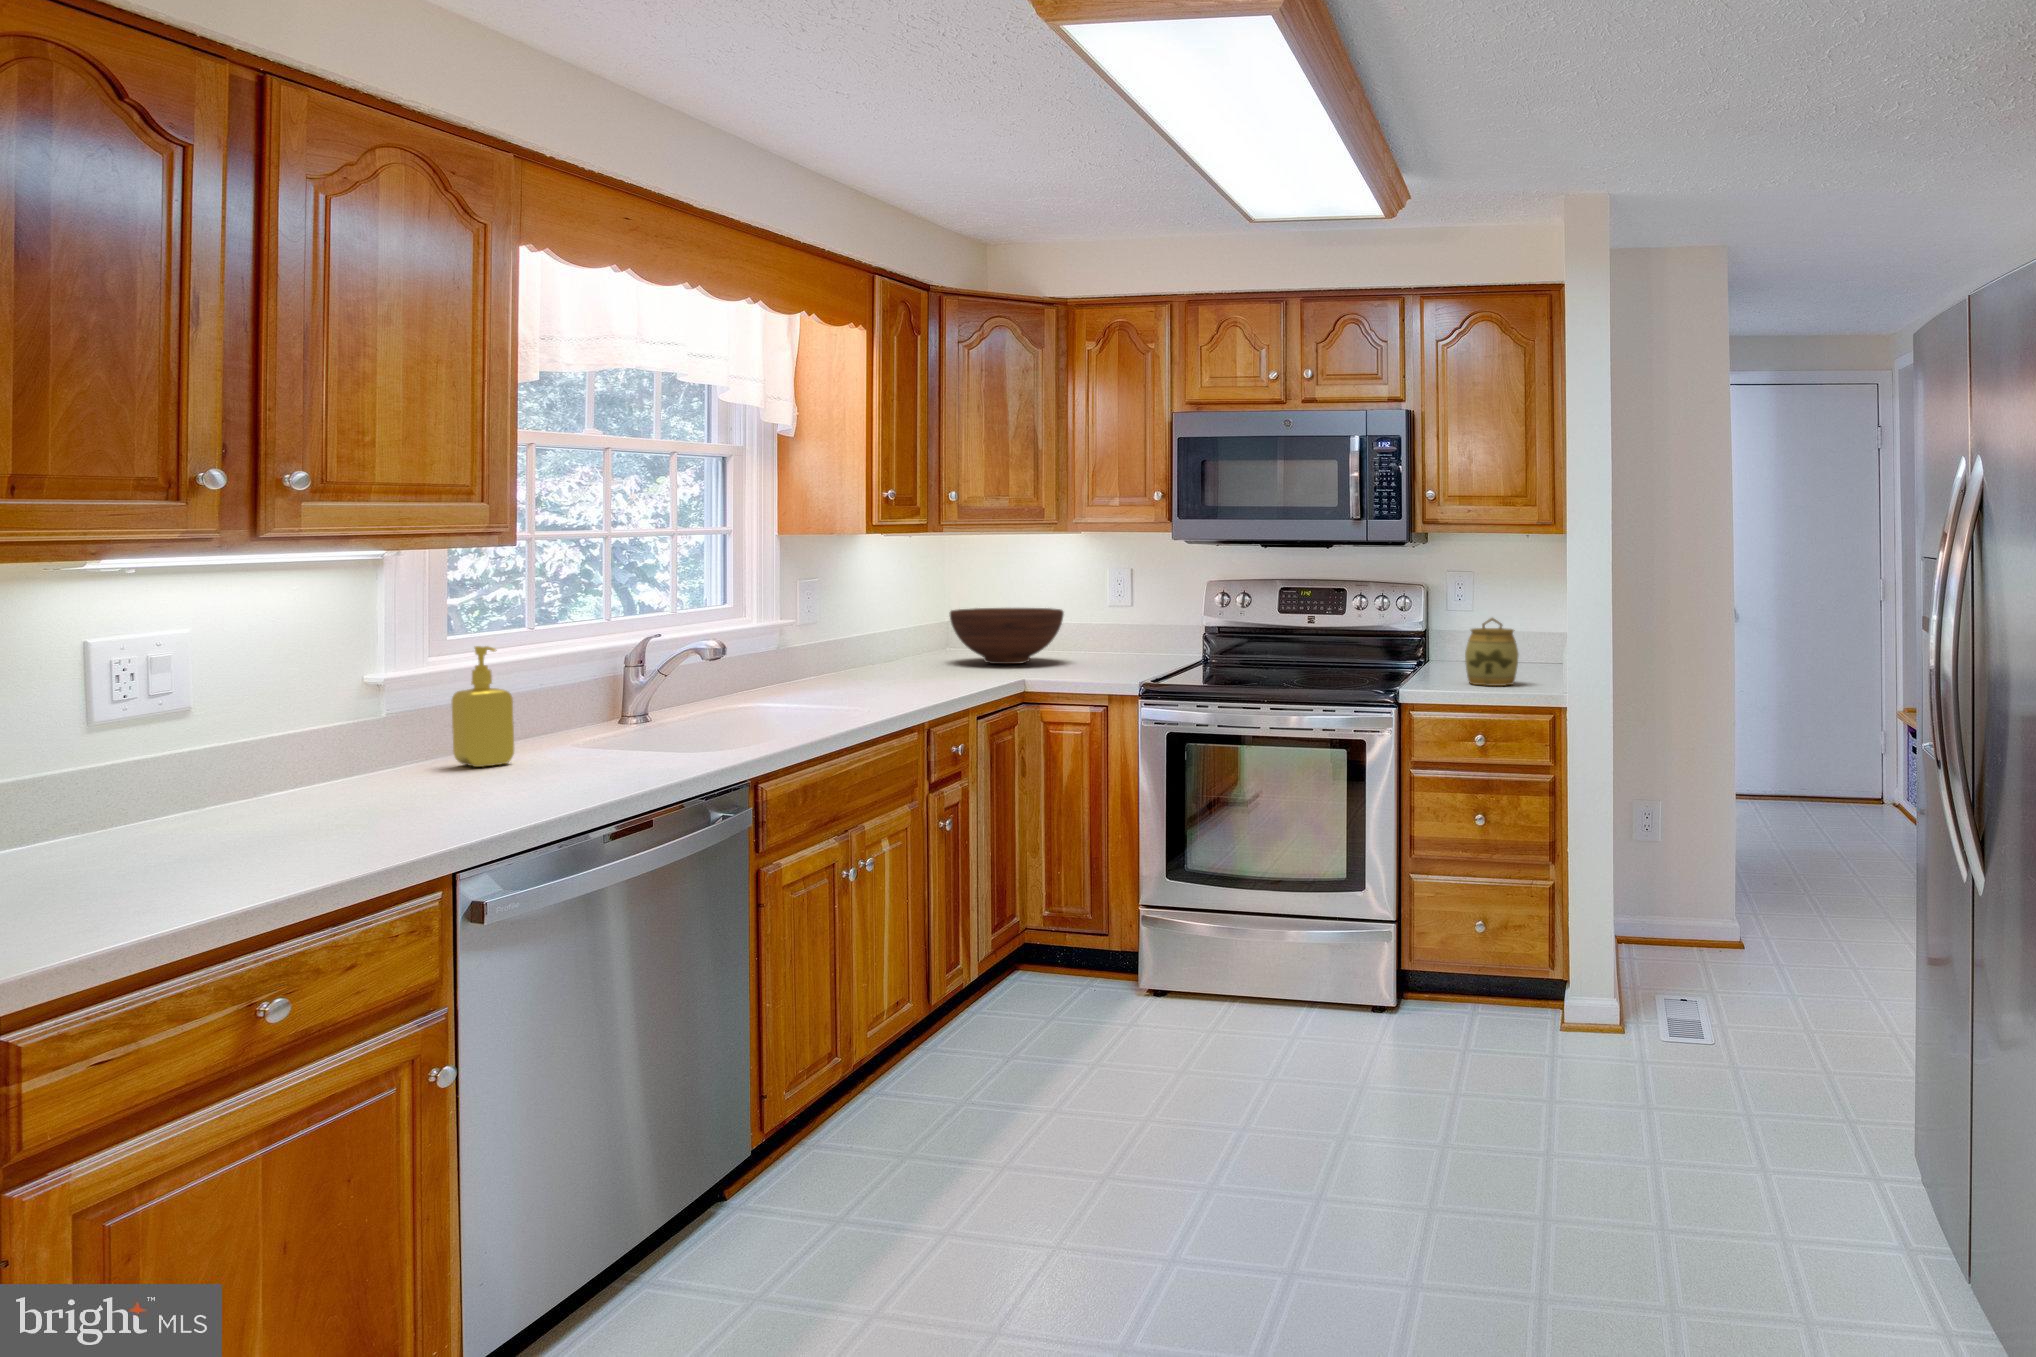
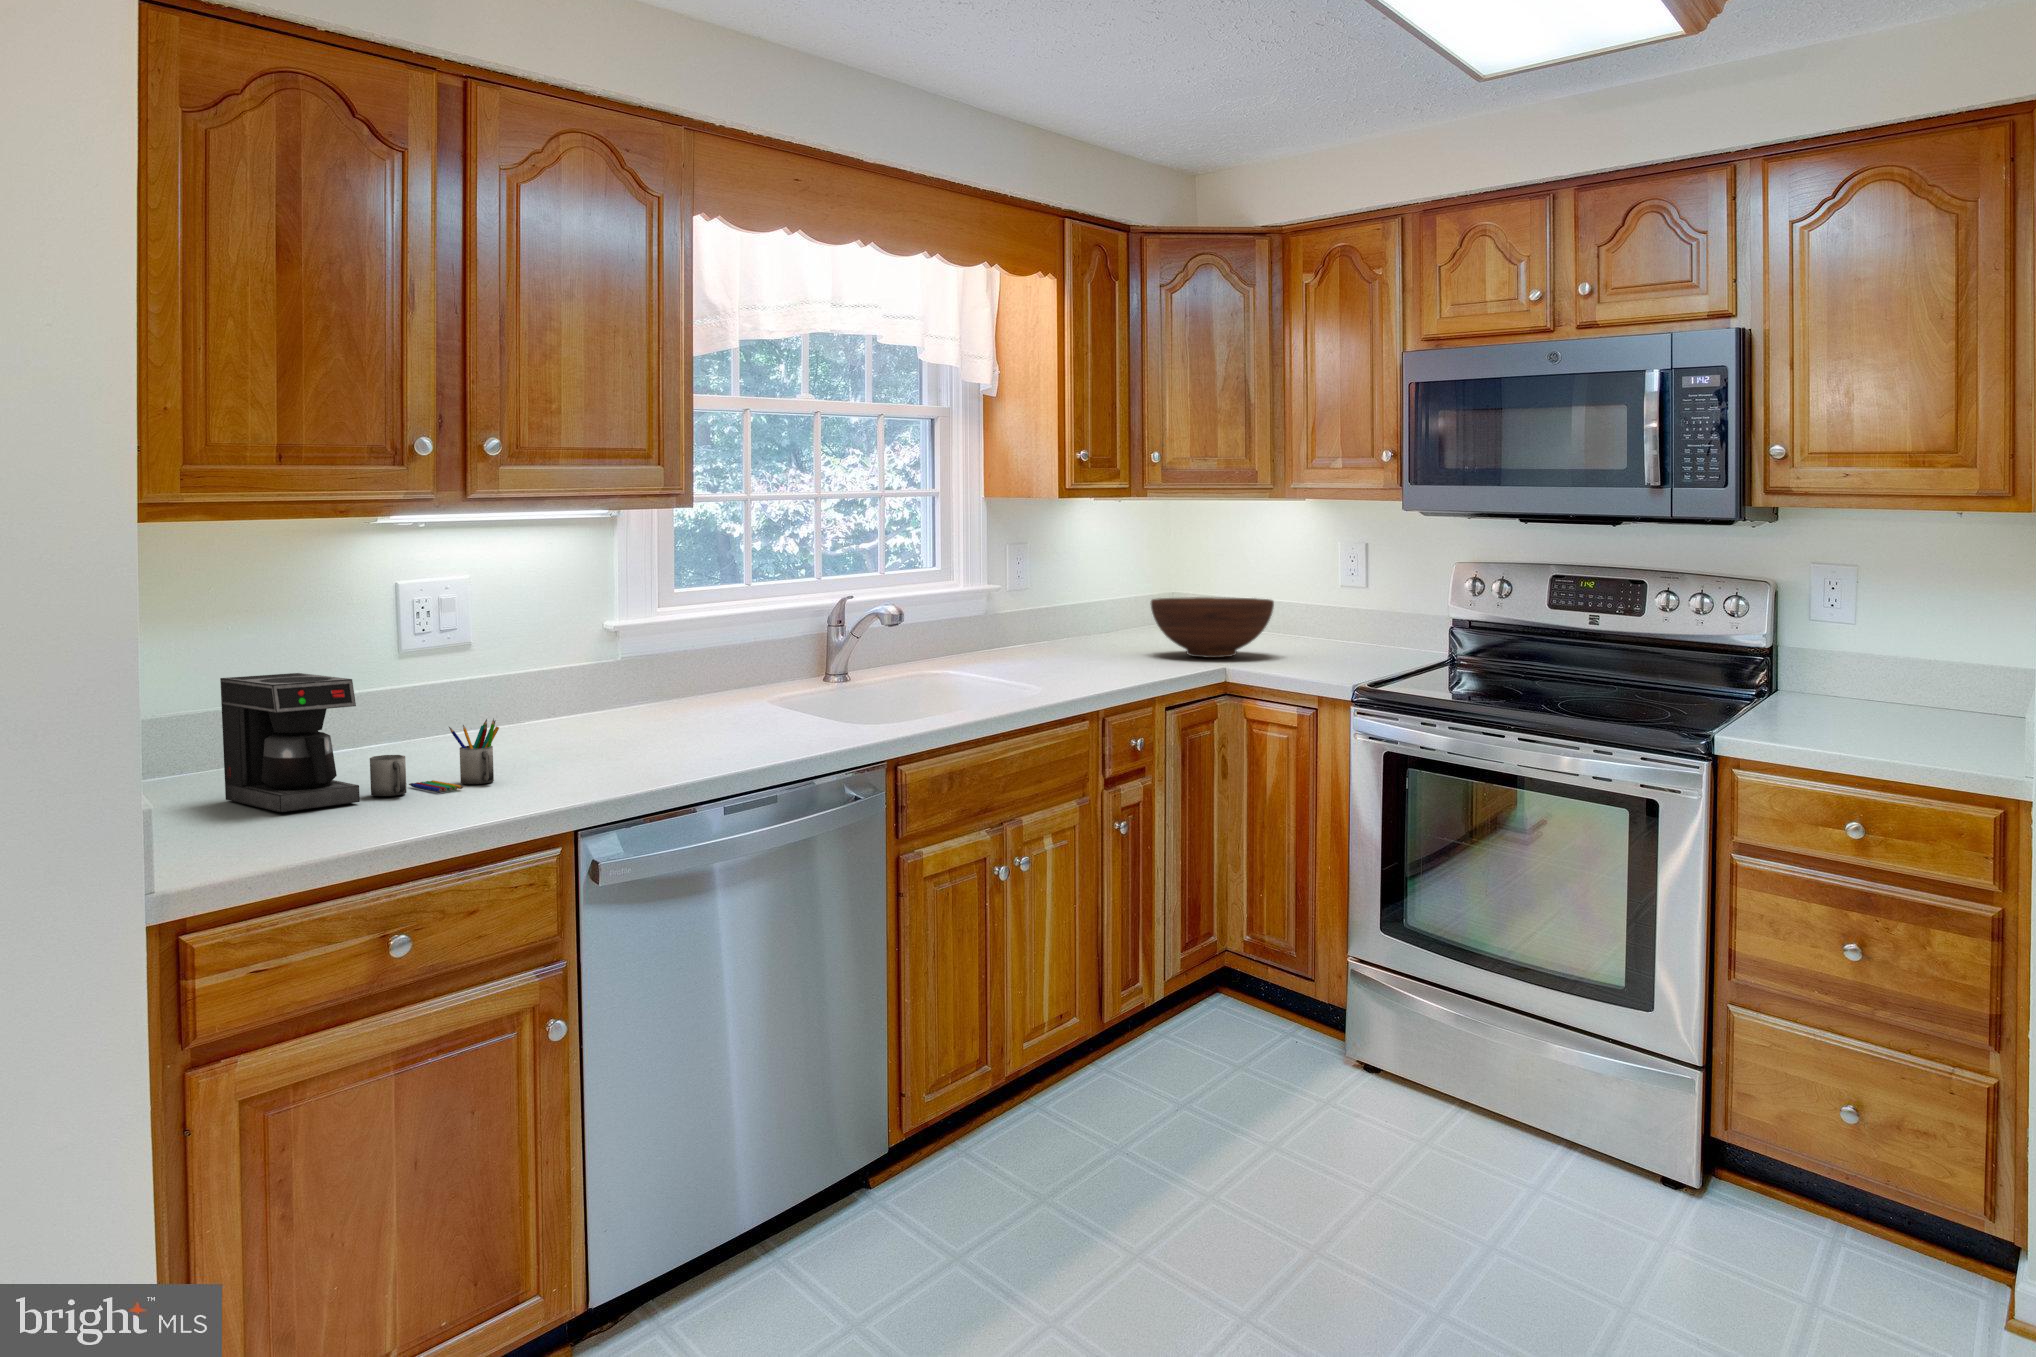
jar: present [1465,618,1518,686] -> none [1729,613,1794,692]
soap dispenser: present [452,646,514,767] -> none [580,619,643,746]
coffee maker: none [127,707,397,843] -> present [220,673,499,813]

